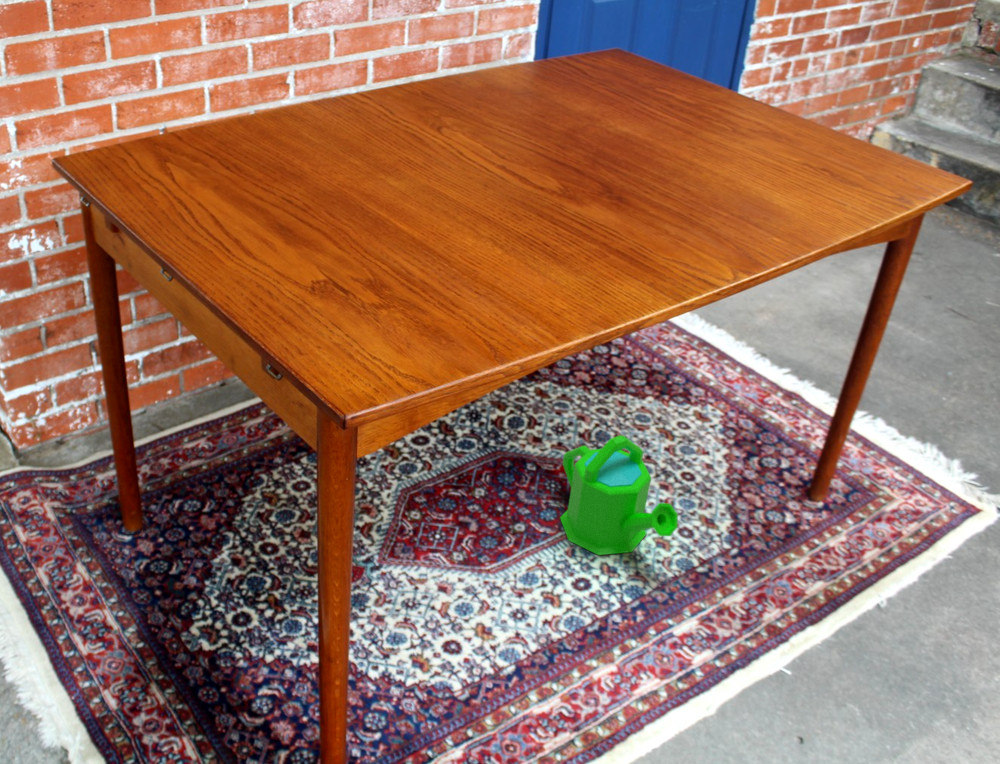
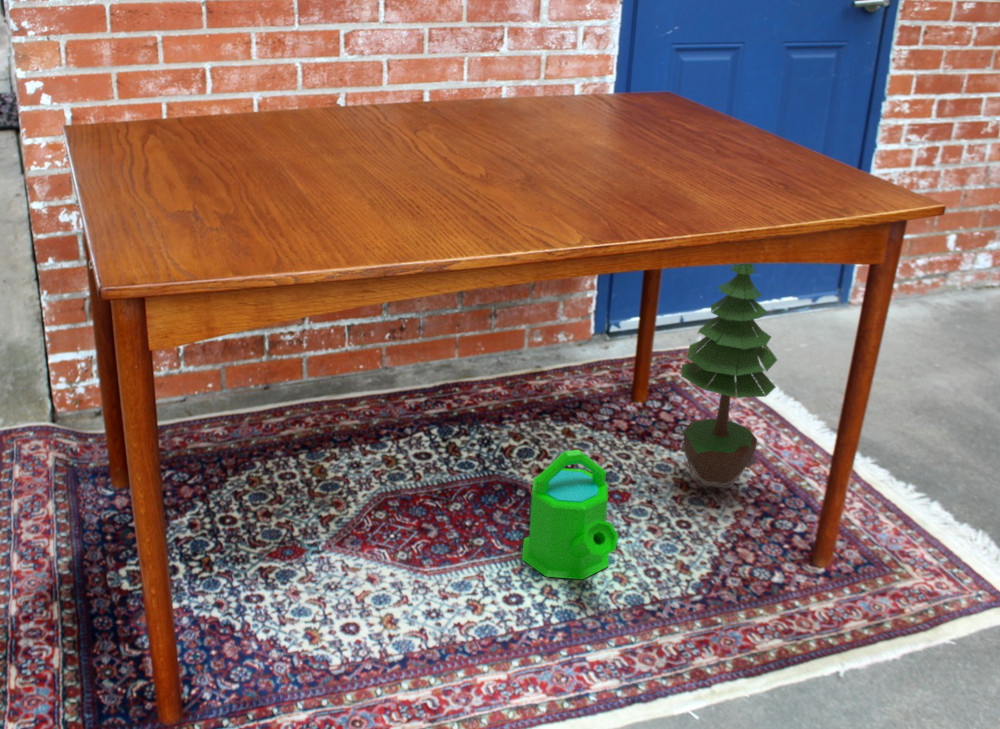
potted tree: none [666,220,762,435] -> present [681,264,777,488]

